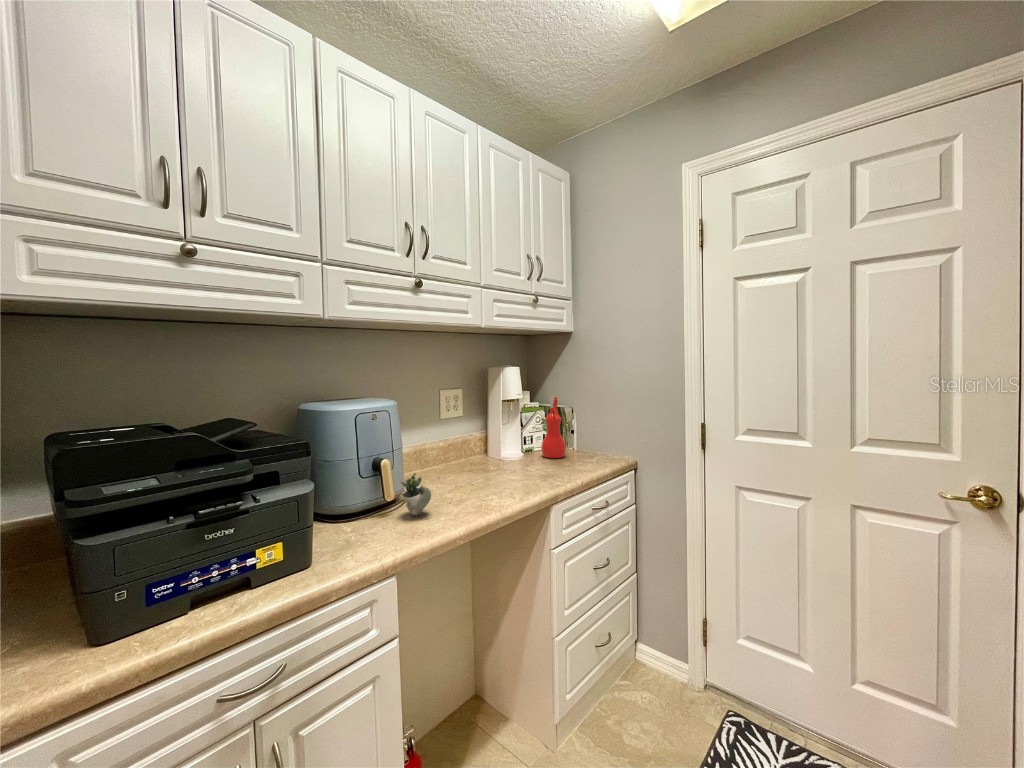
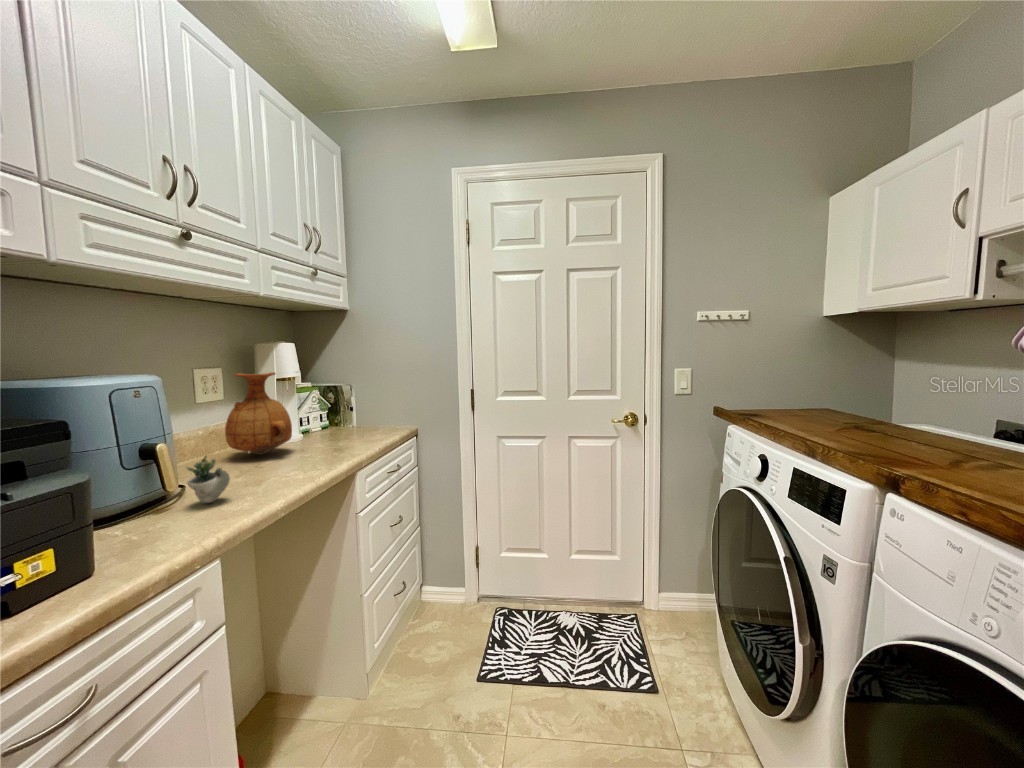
vase: none [456,396,507,470] -> present [225,372,292,455]
spray bottle: present [541,396,566,458] -> none [323,373,350,436]

